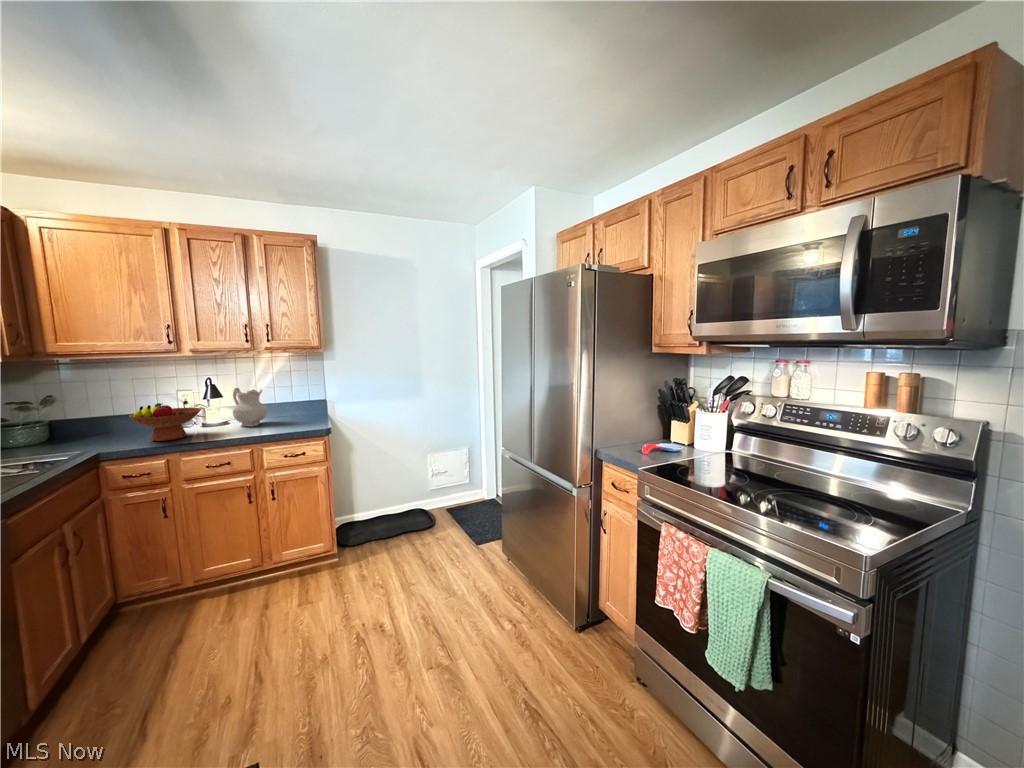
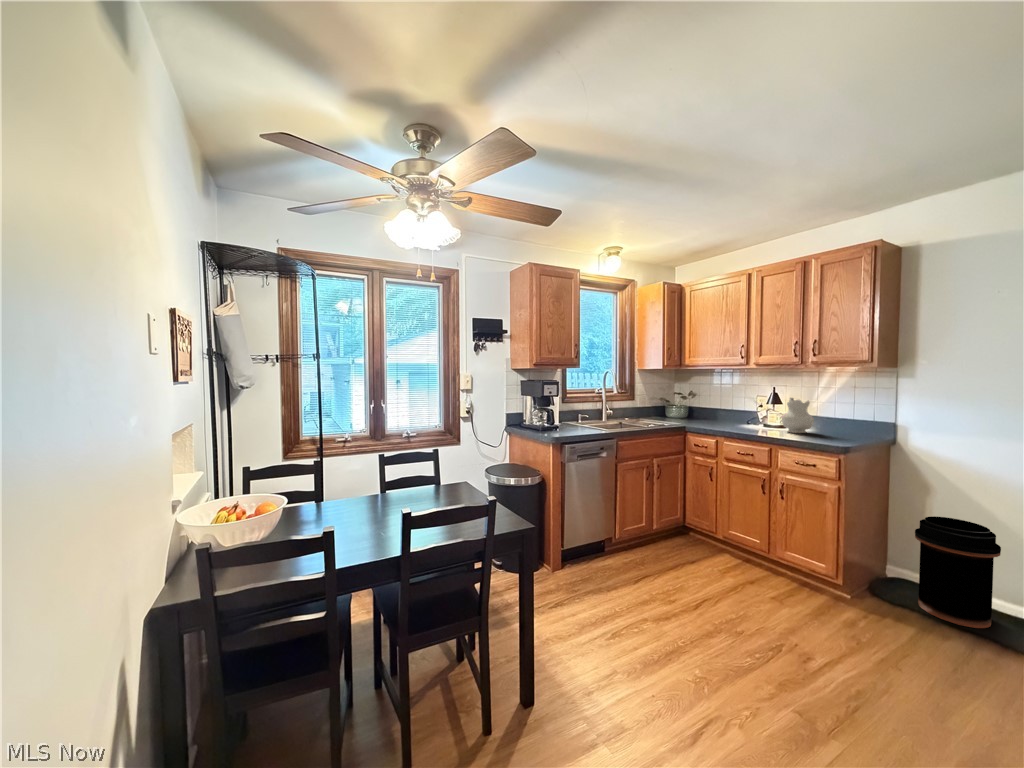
fruit bowl: present [129,403,201,441] -> none [708,400,754,429]
trash can: none [359,461,404,536] -> present [915,516,1001,628]

